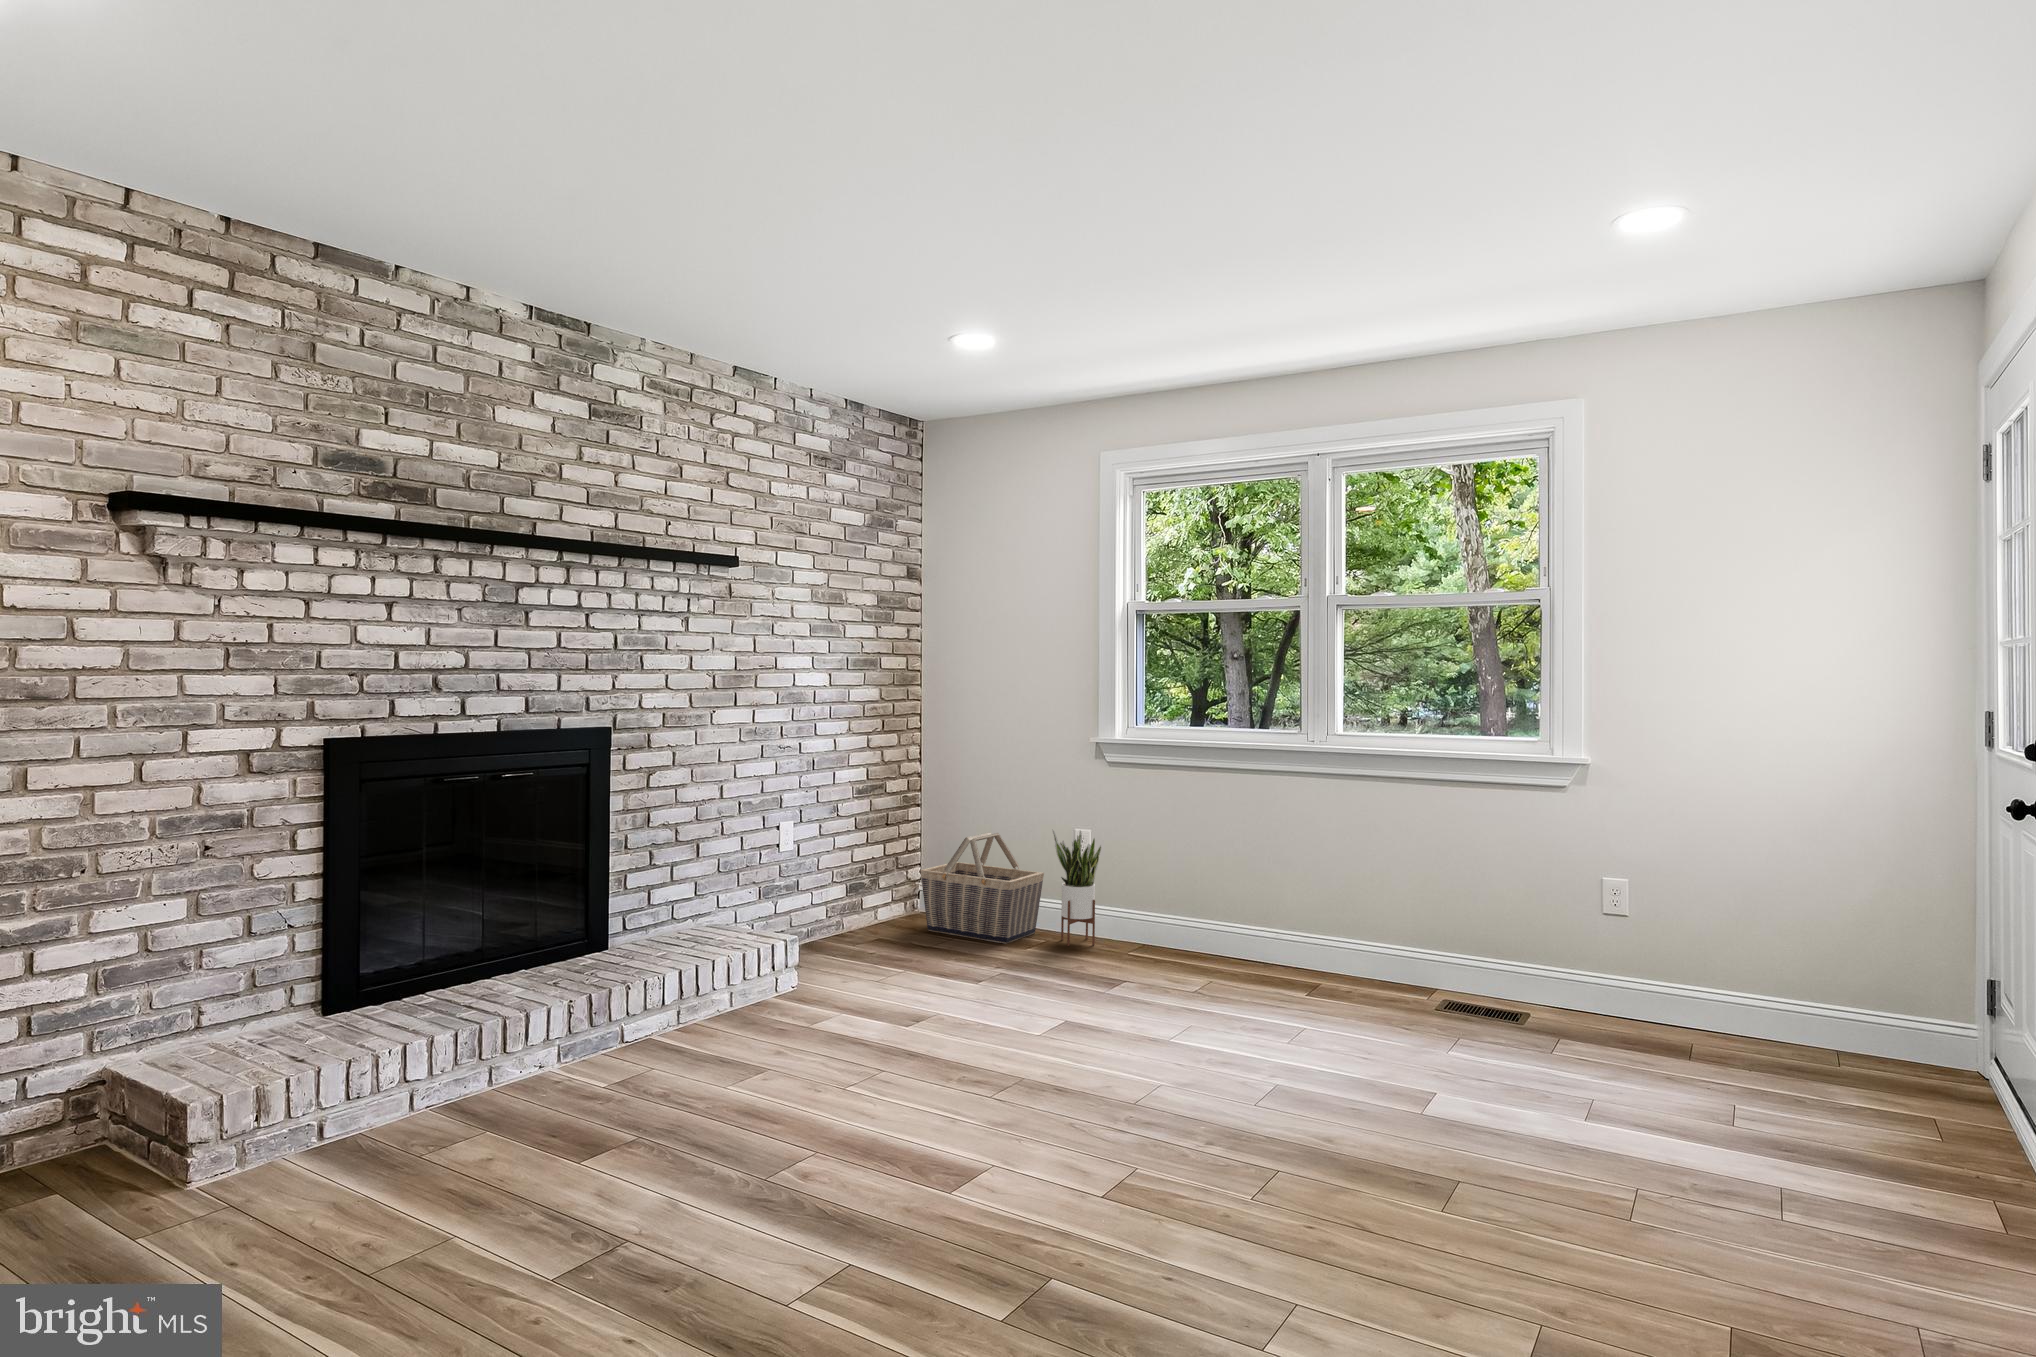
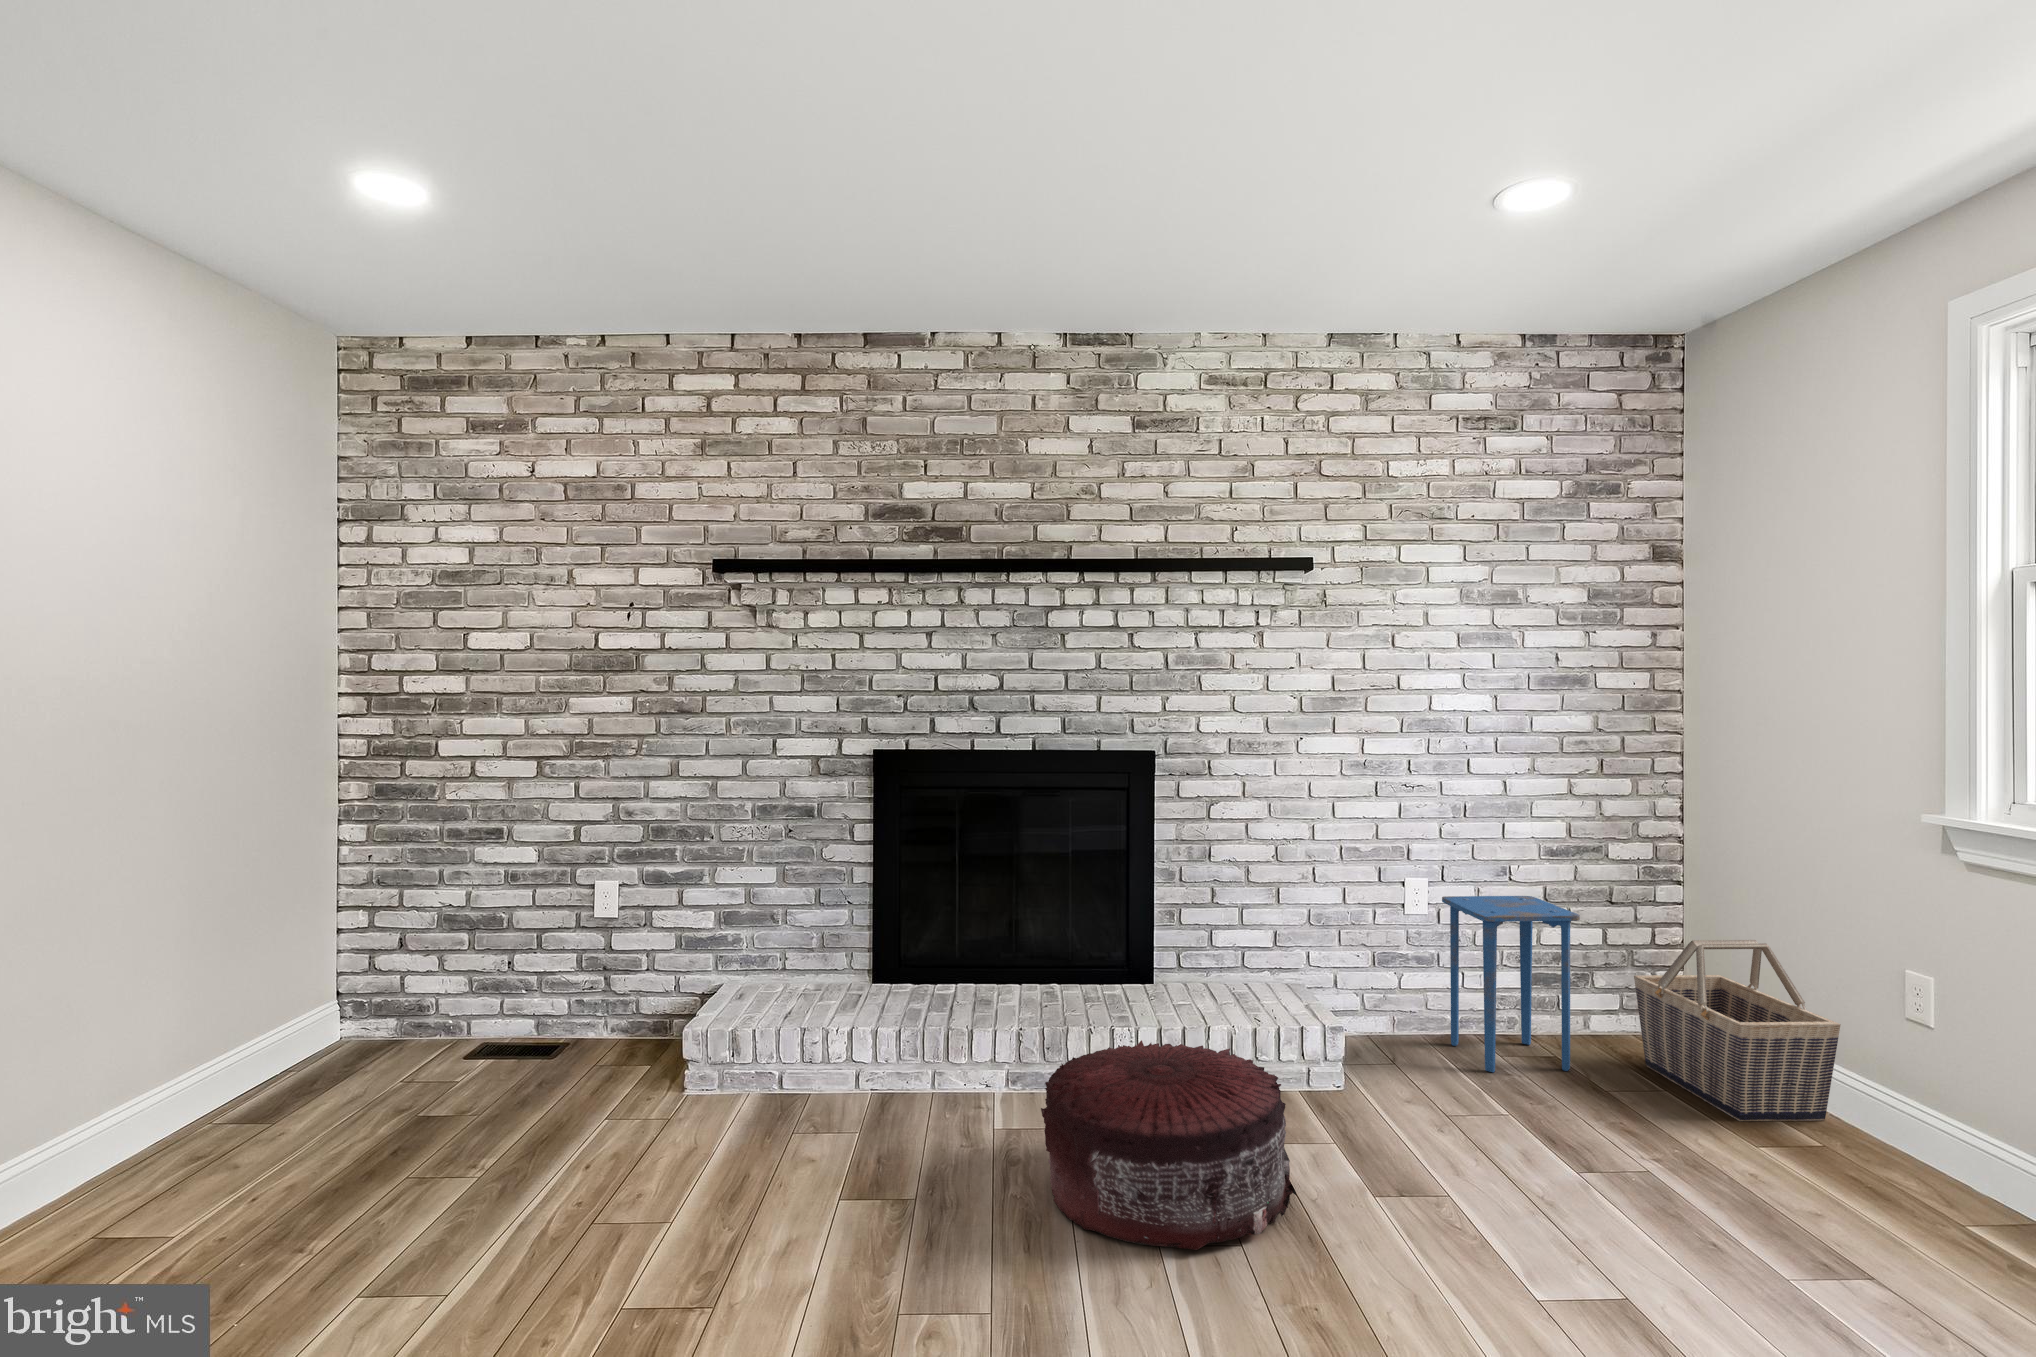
side table: none [806,826,905,955] -> present [1442,896,1580,1072]
potted plant: present [1052,830,1101,946] -> none [1829,954,1929,1175]
pouf: none [712,956,907,1106] -> present [1041,1040,1296,1250]

